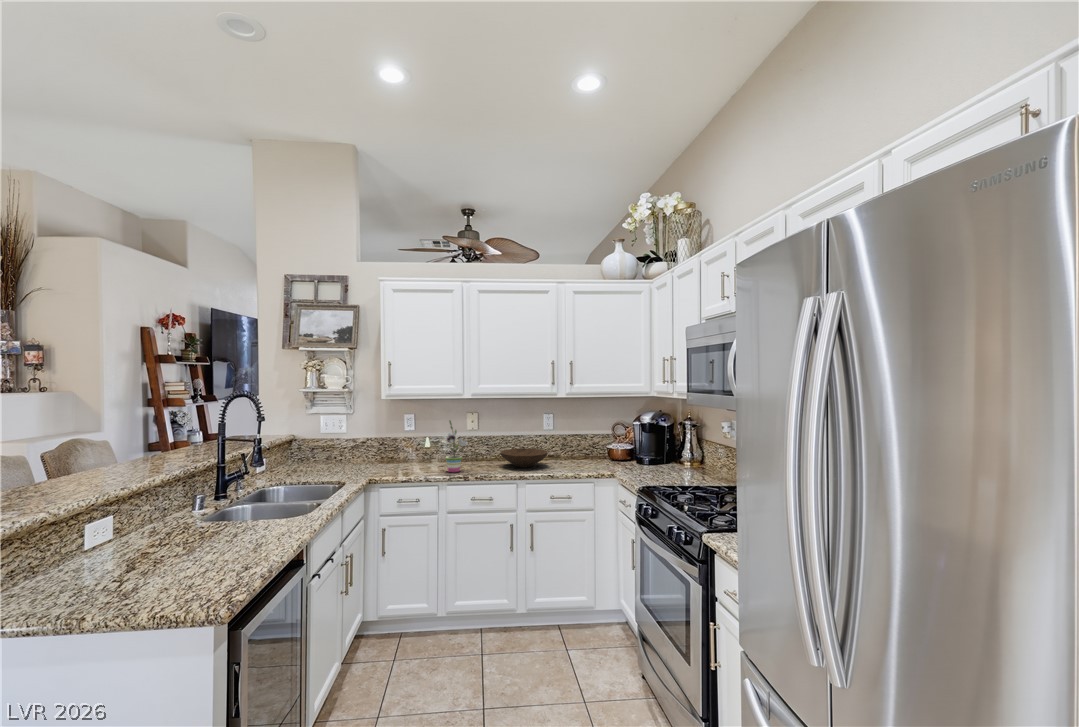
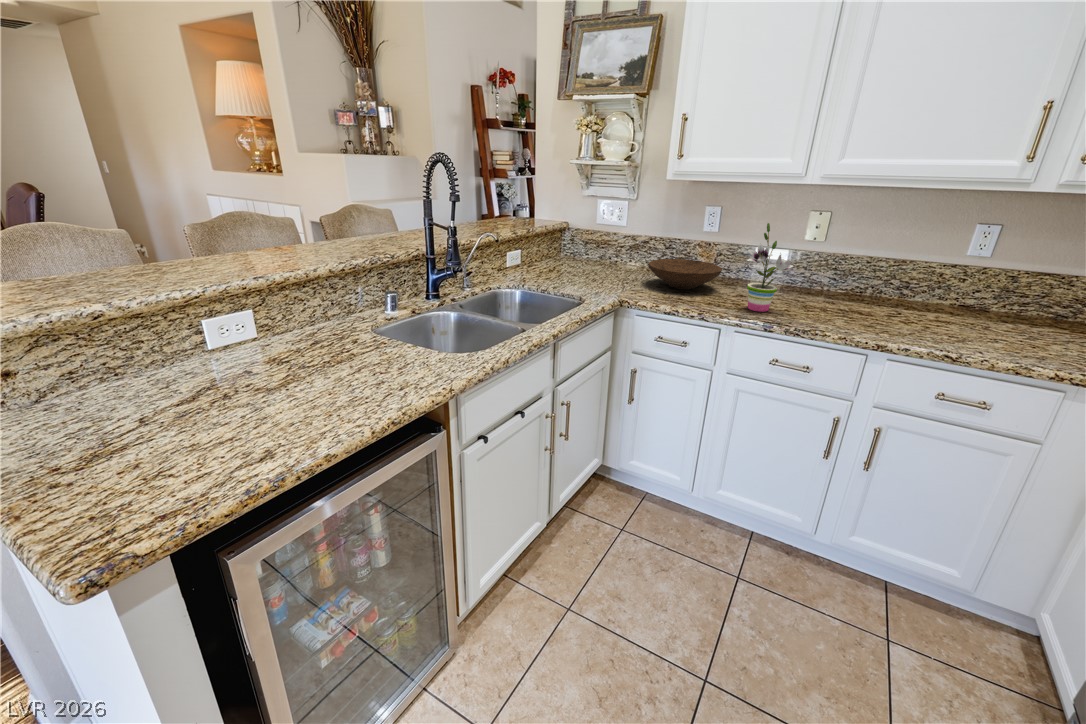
wooden bowl: present [501,448,548,468] -> present [648,259,722,289]

